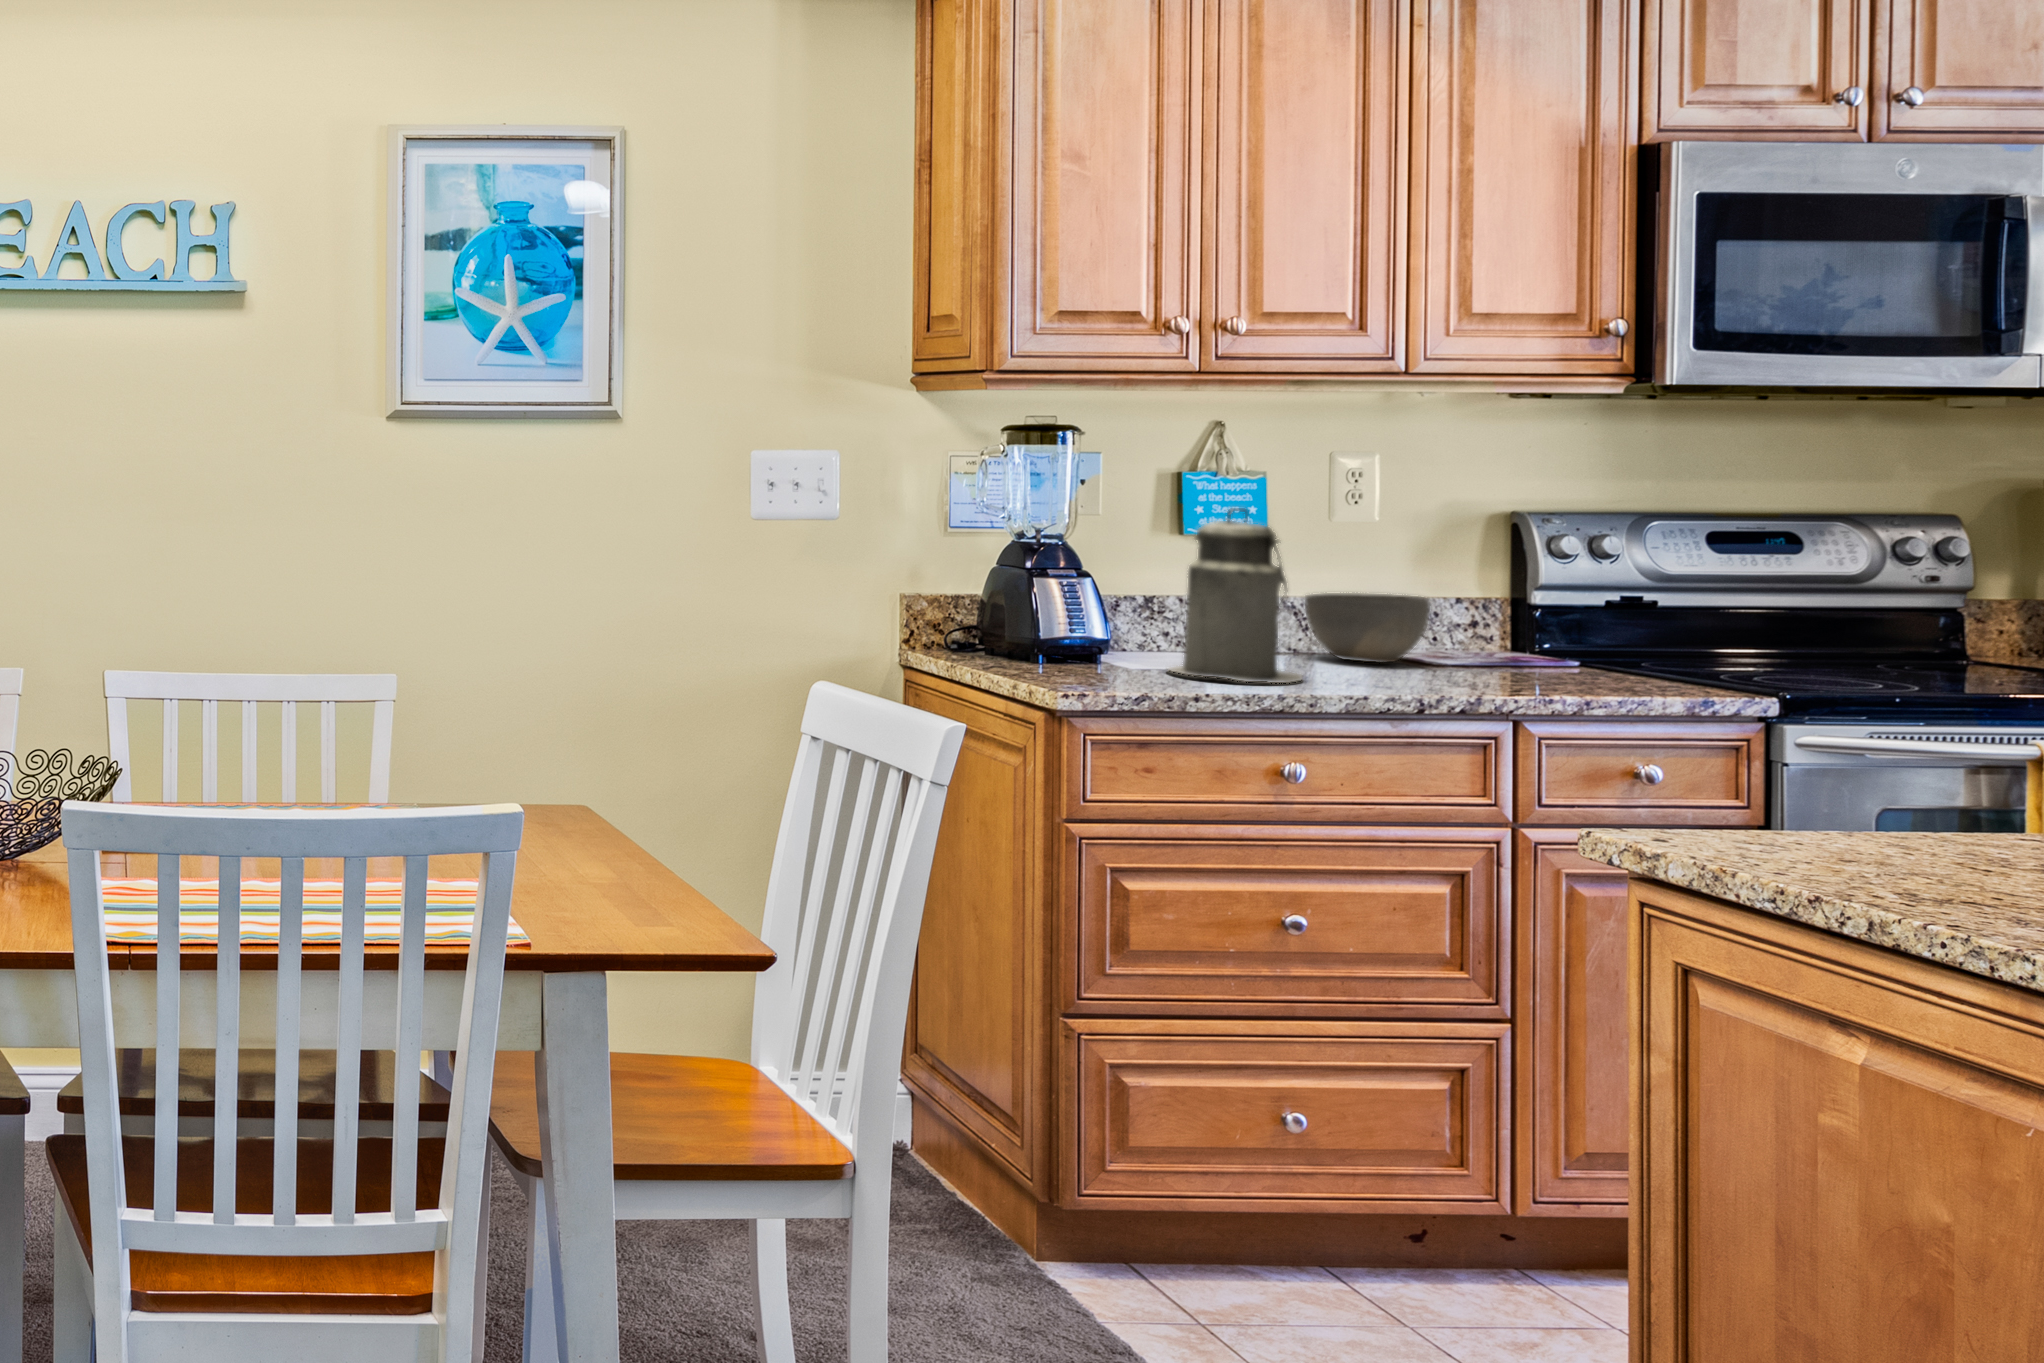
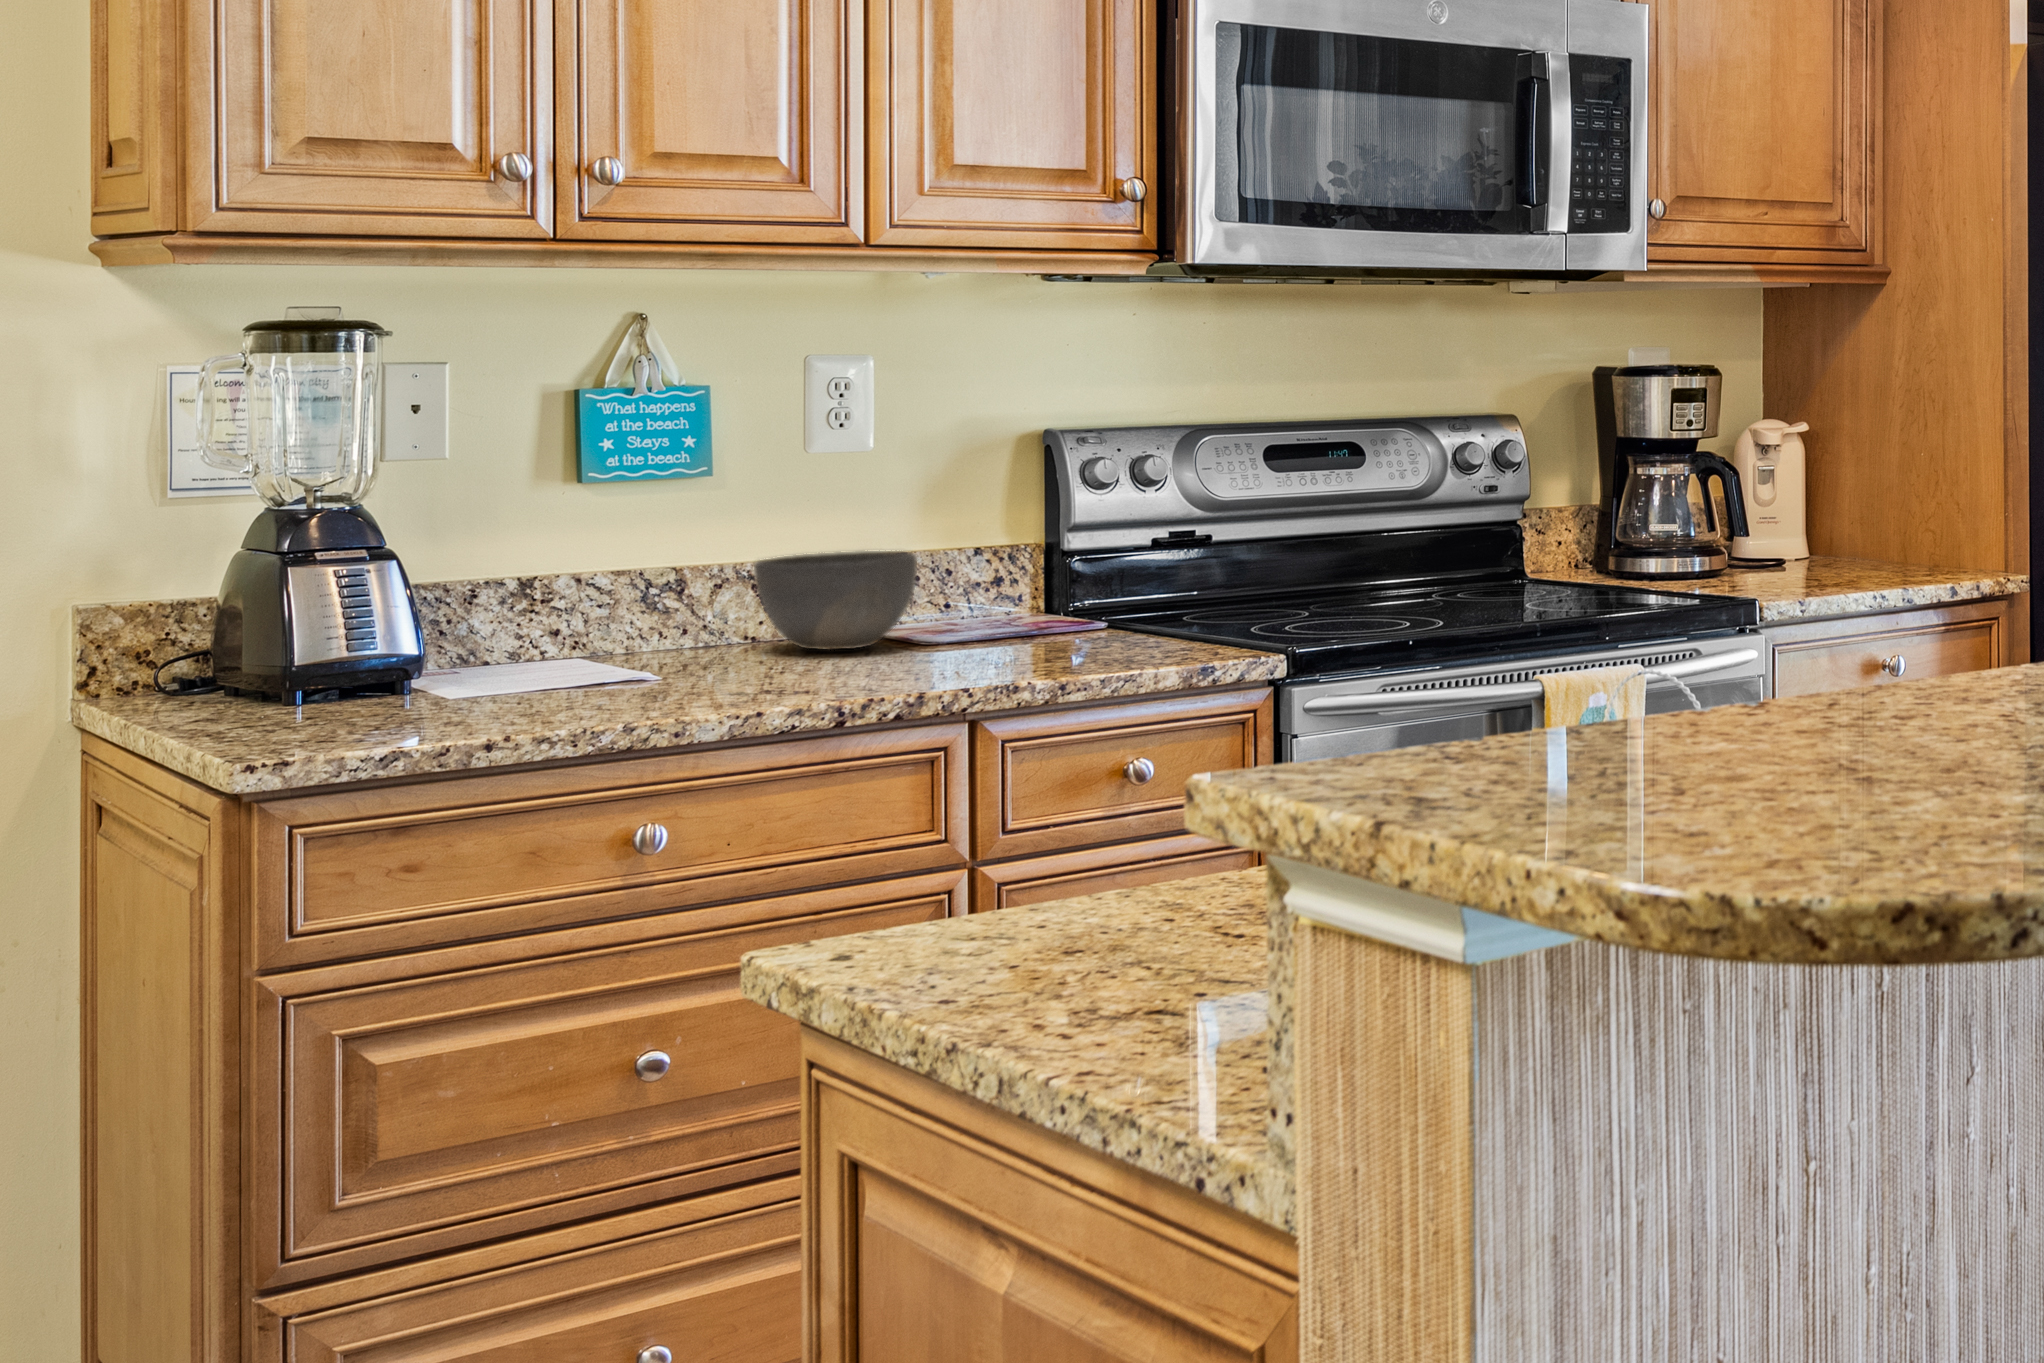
canister: present [1170,508,1302,683] -> none [504,441,709,704]

